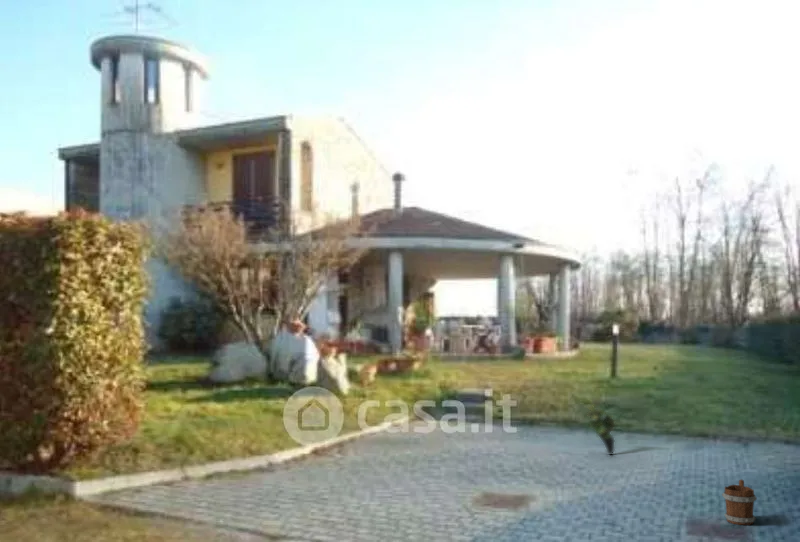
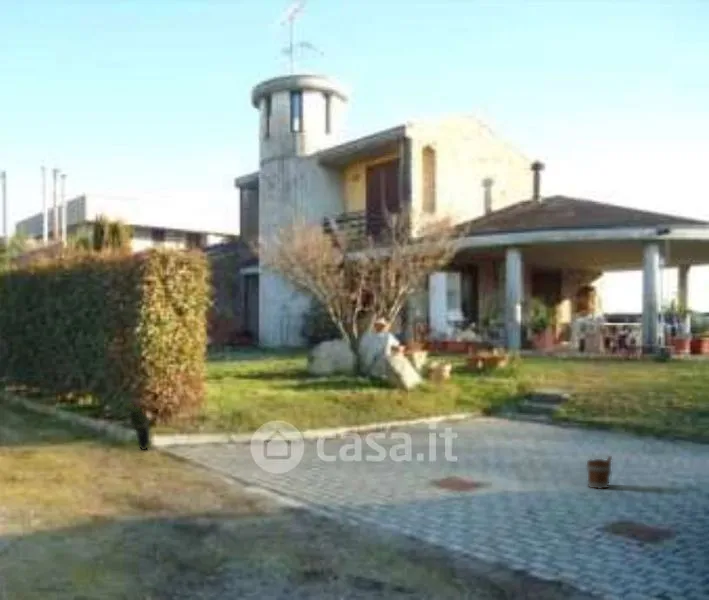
potted plant: present [588,406,614,455] -> present [126,404,150,449]

